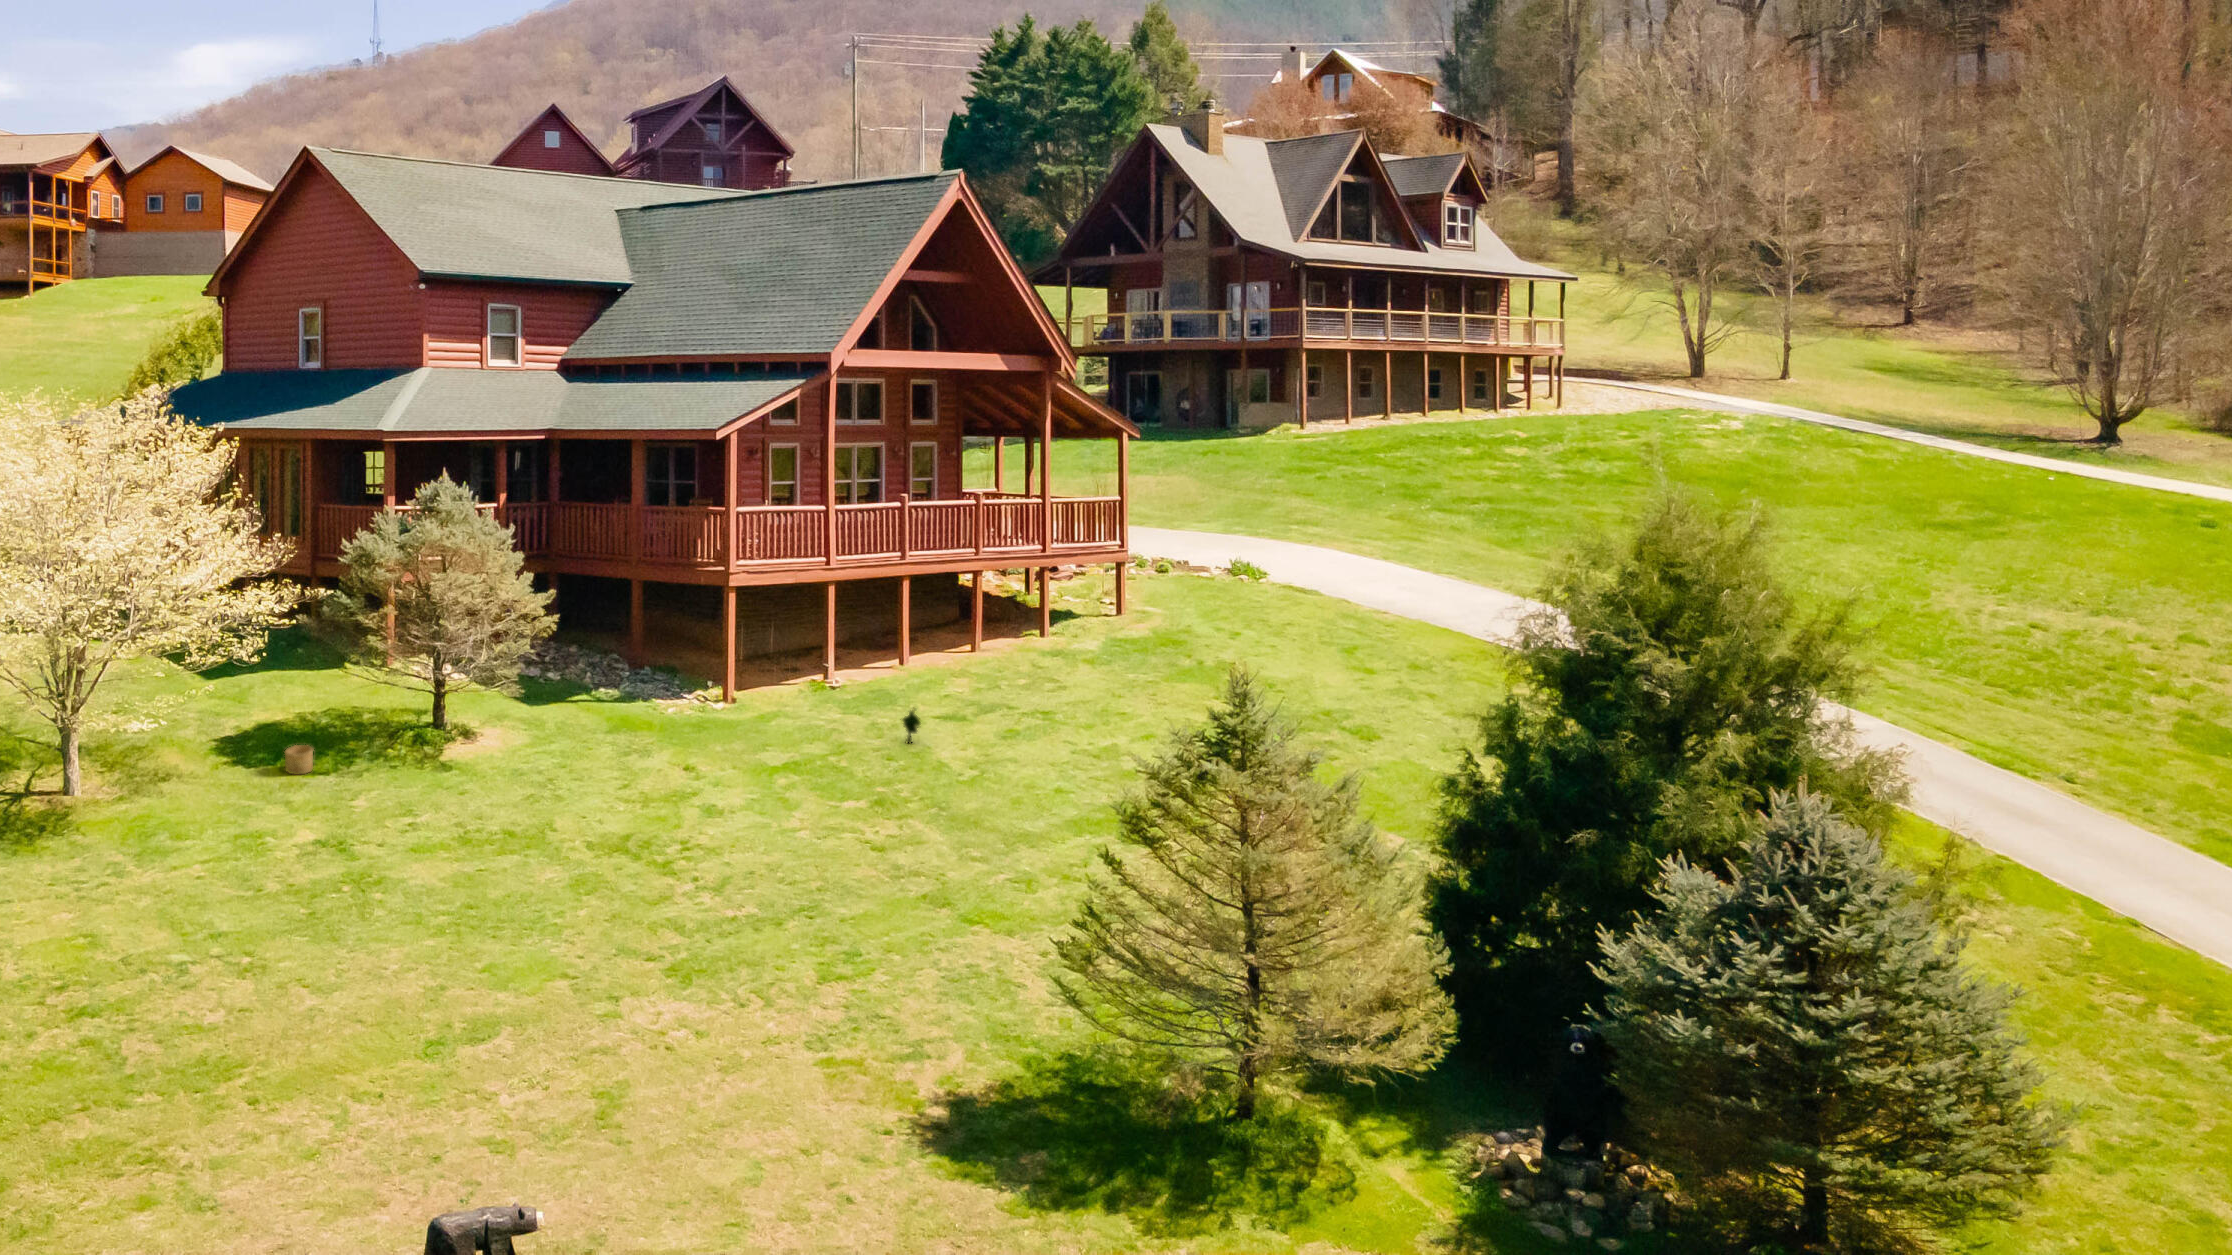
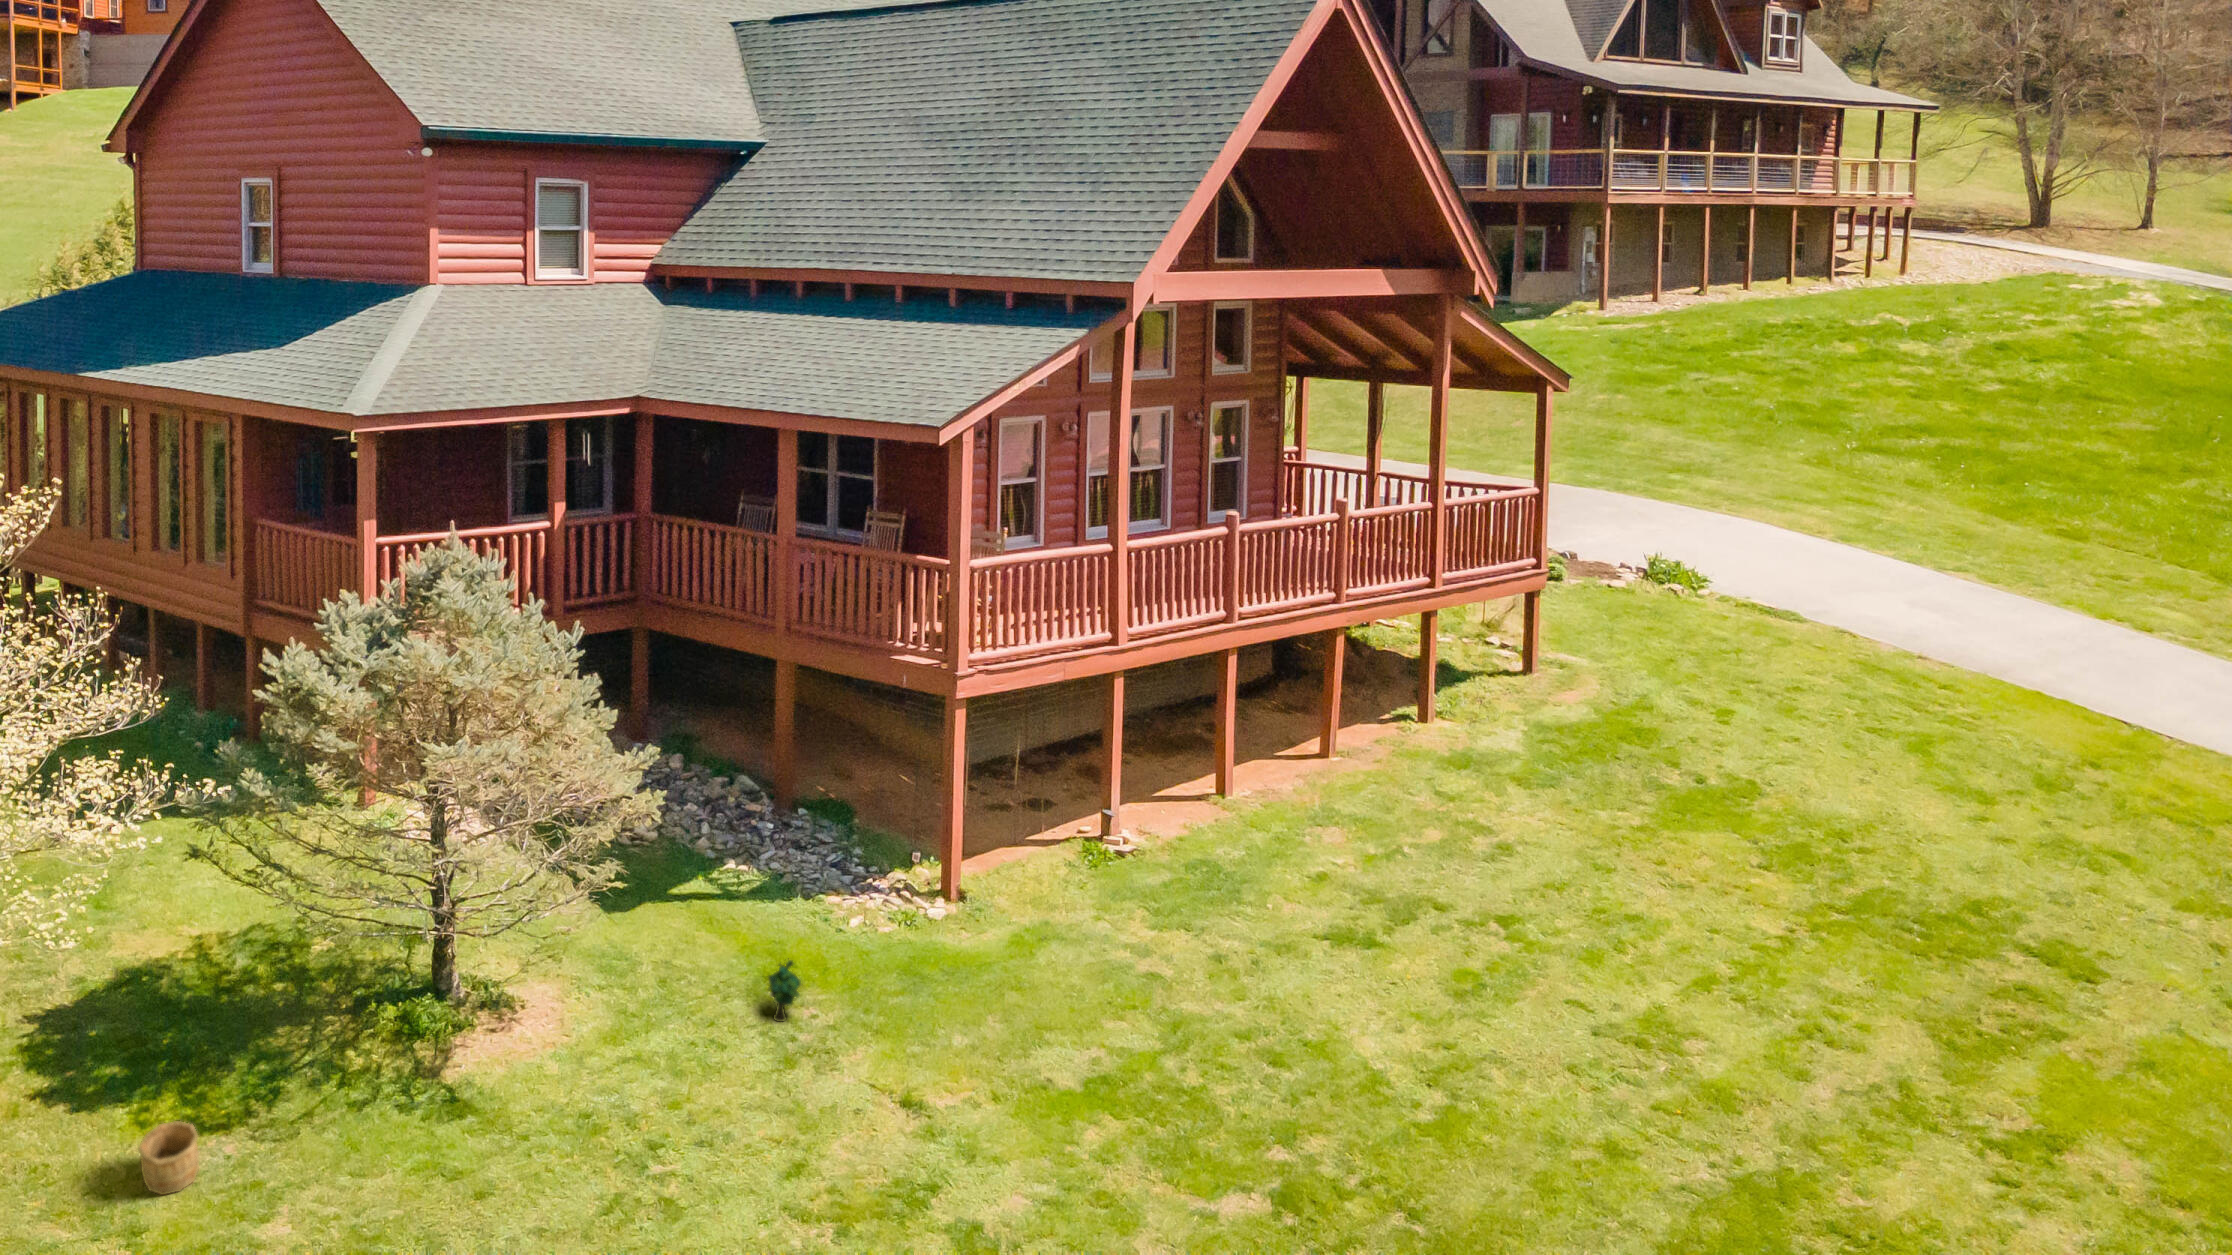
decorative plant: present [903,709,920,743] -> present [768,960,801,1022]

